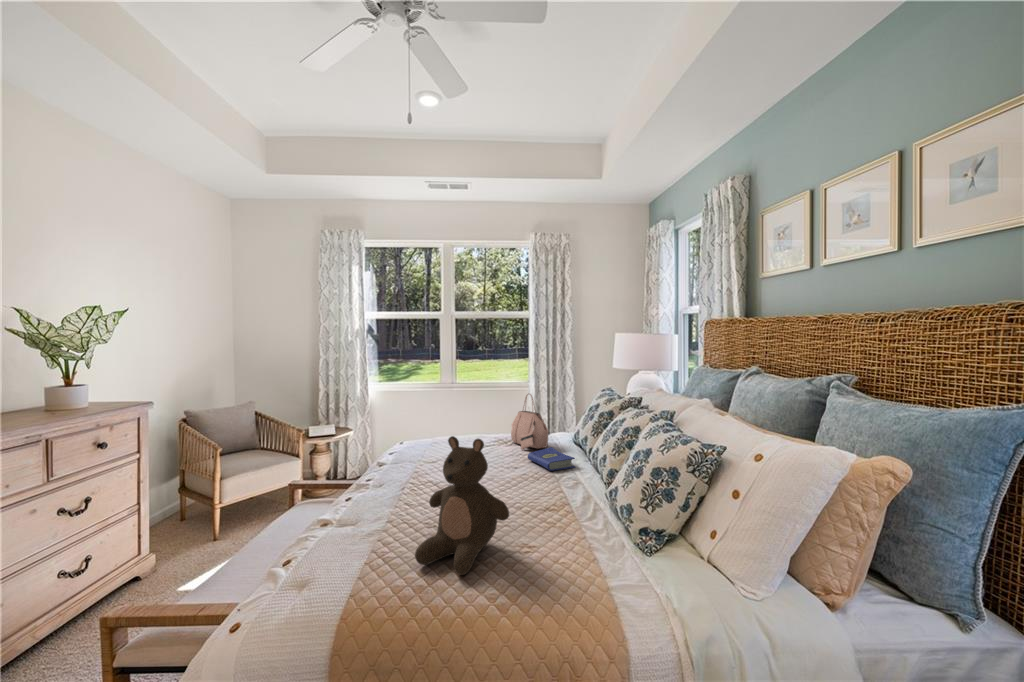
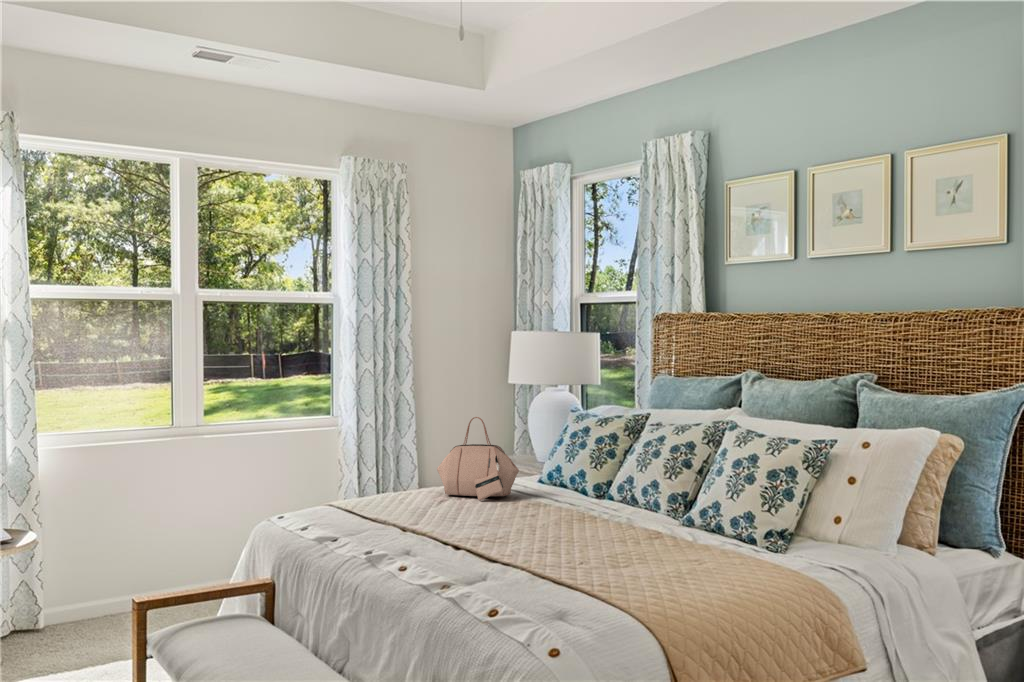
stuffed bear: present [415,436,509,575] -> none [584,446,690,594]
hardcover book: present [528,447,575,471] -> none [518,489,591,513]

